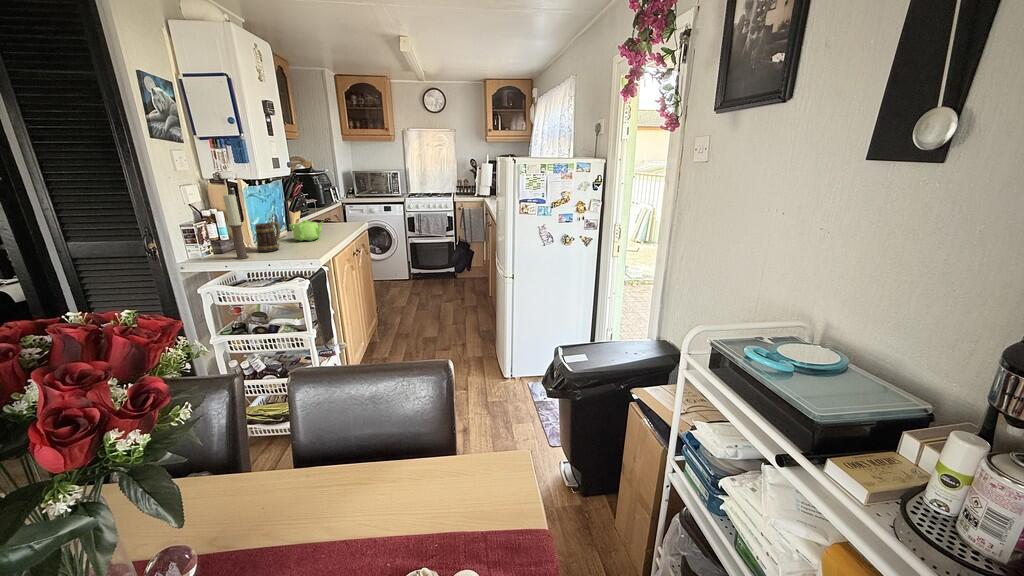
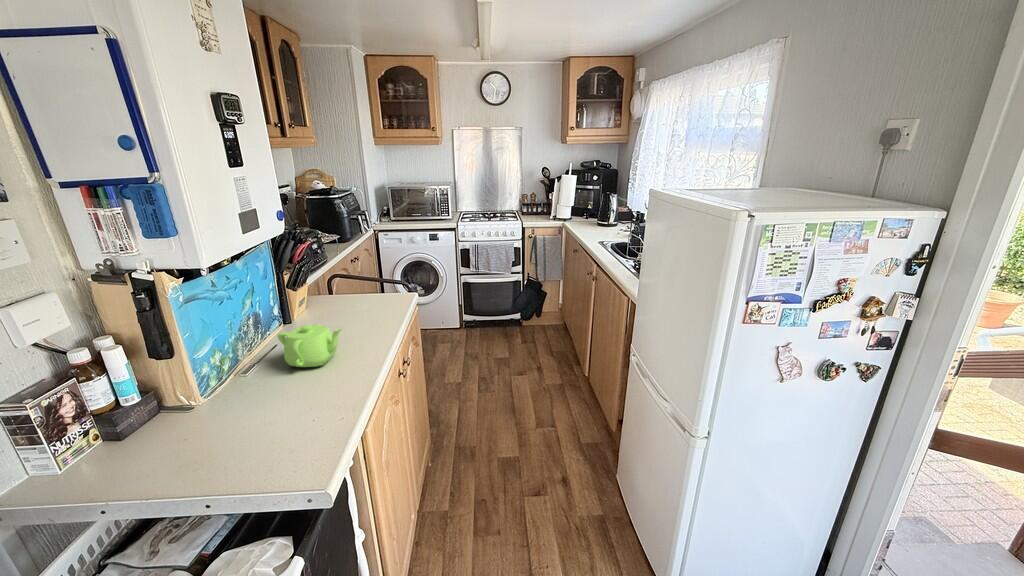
candle: present [223,193,249,259] -> none [87,329,169,472]
mug: present [255,222,280,252] -> none [191,352,252,428]

